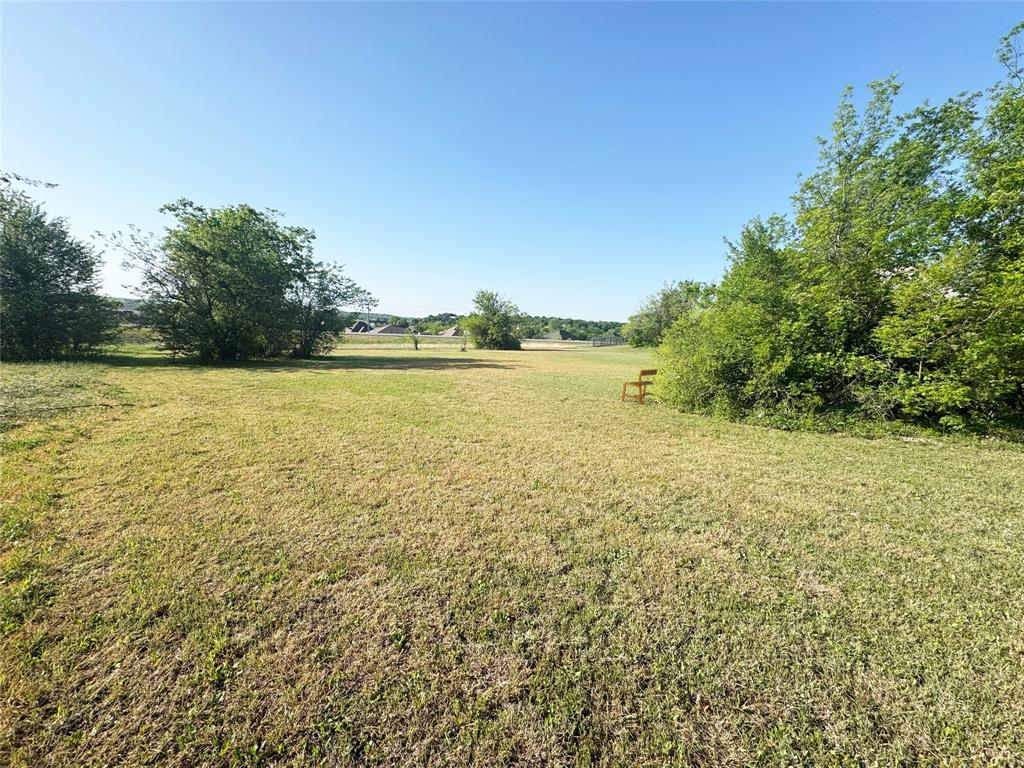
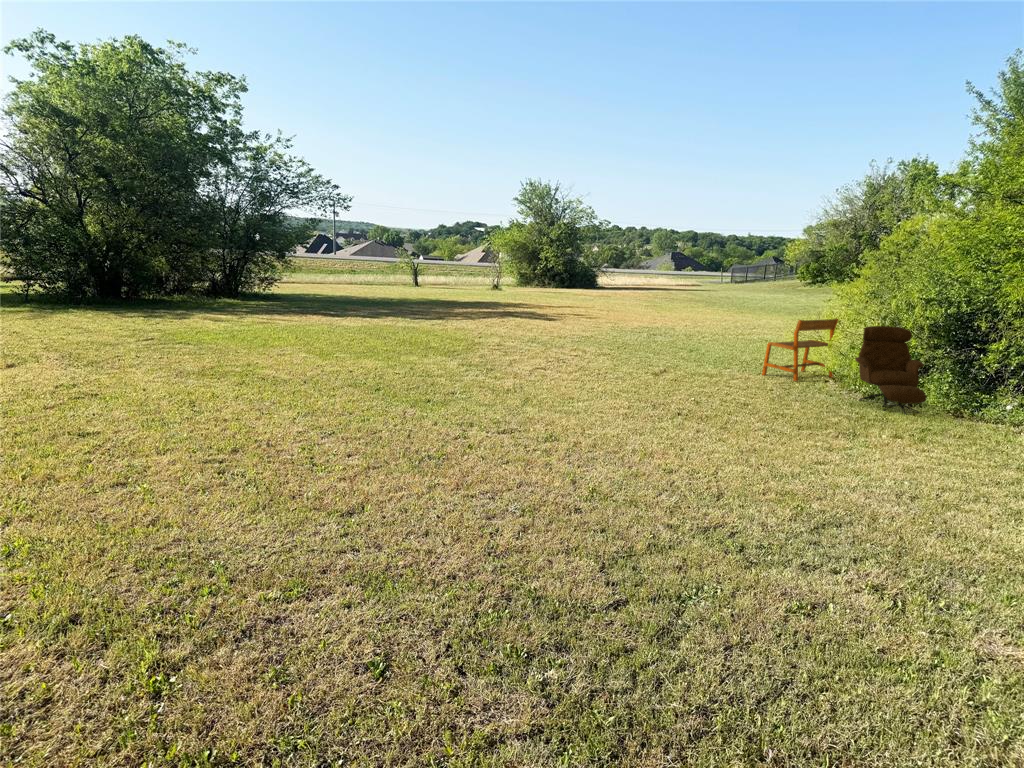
lounge chair: none [674,373,715,423] -> present [855,326,926,414]

